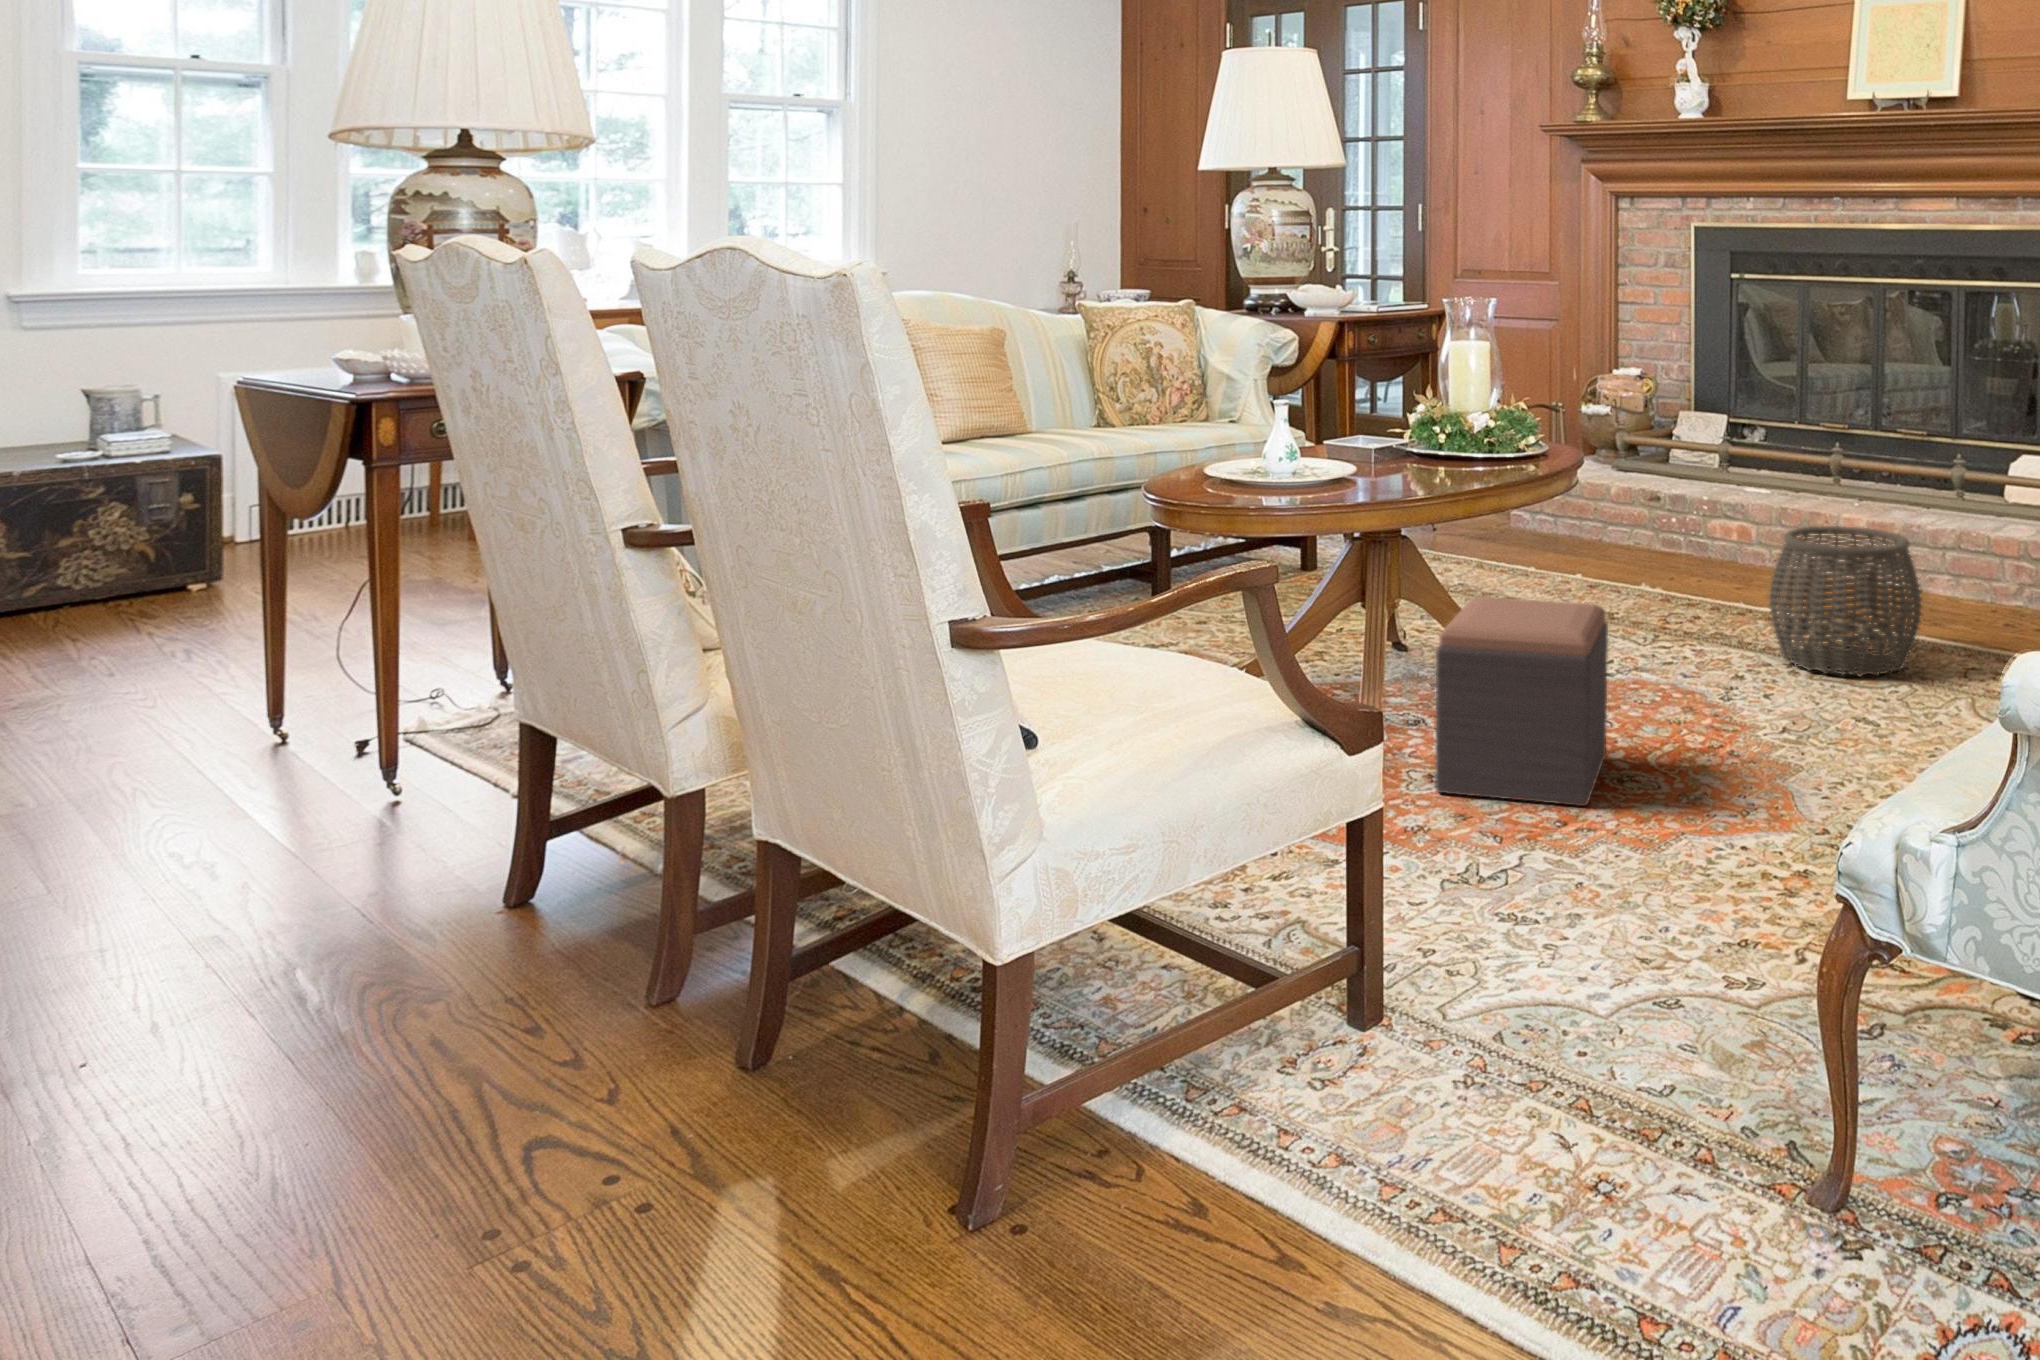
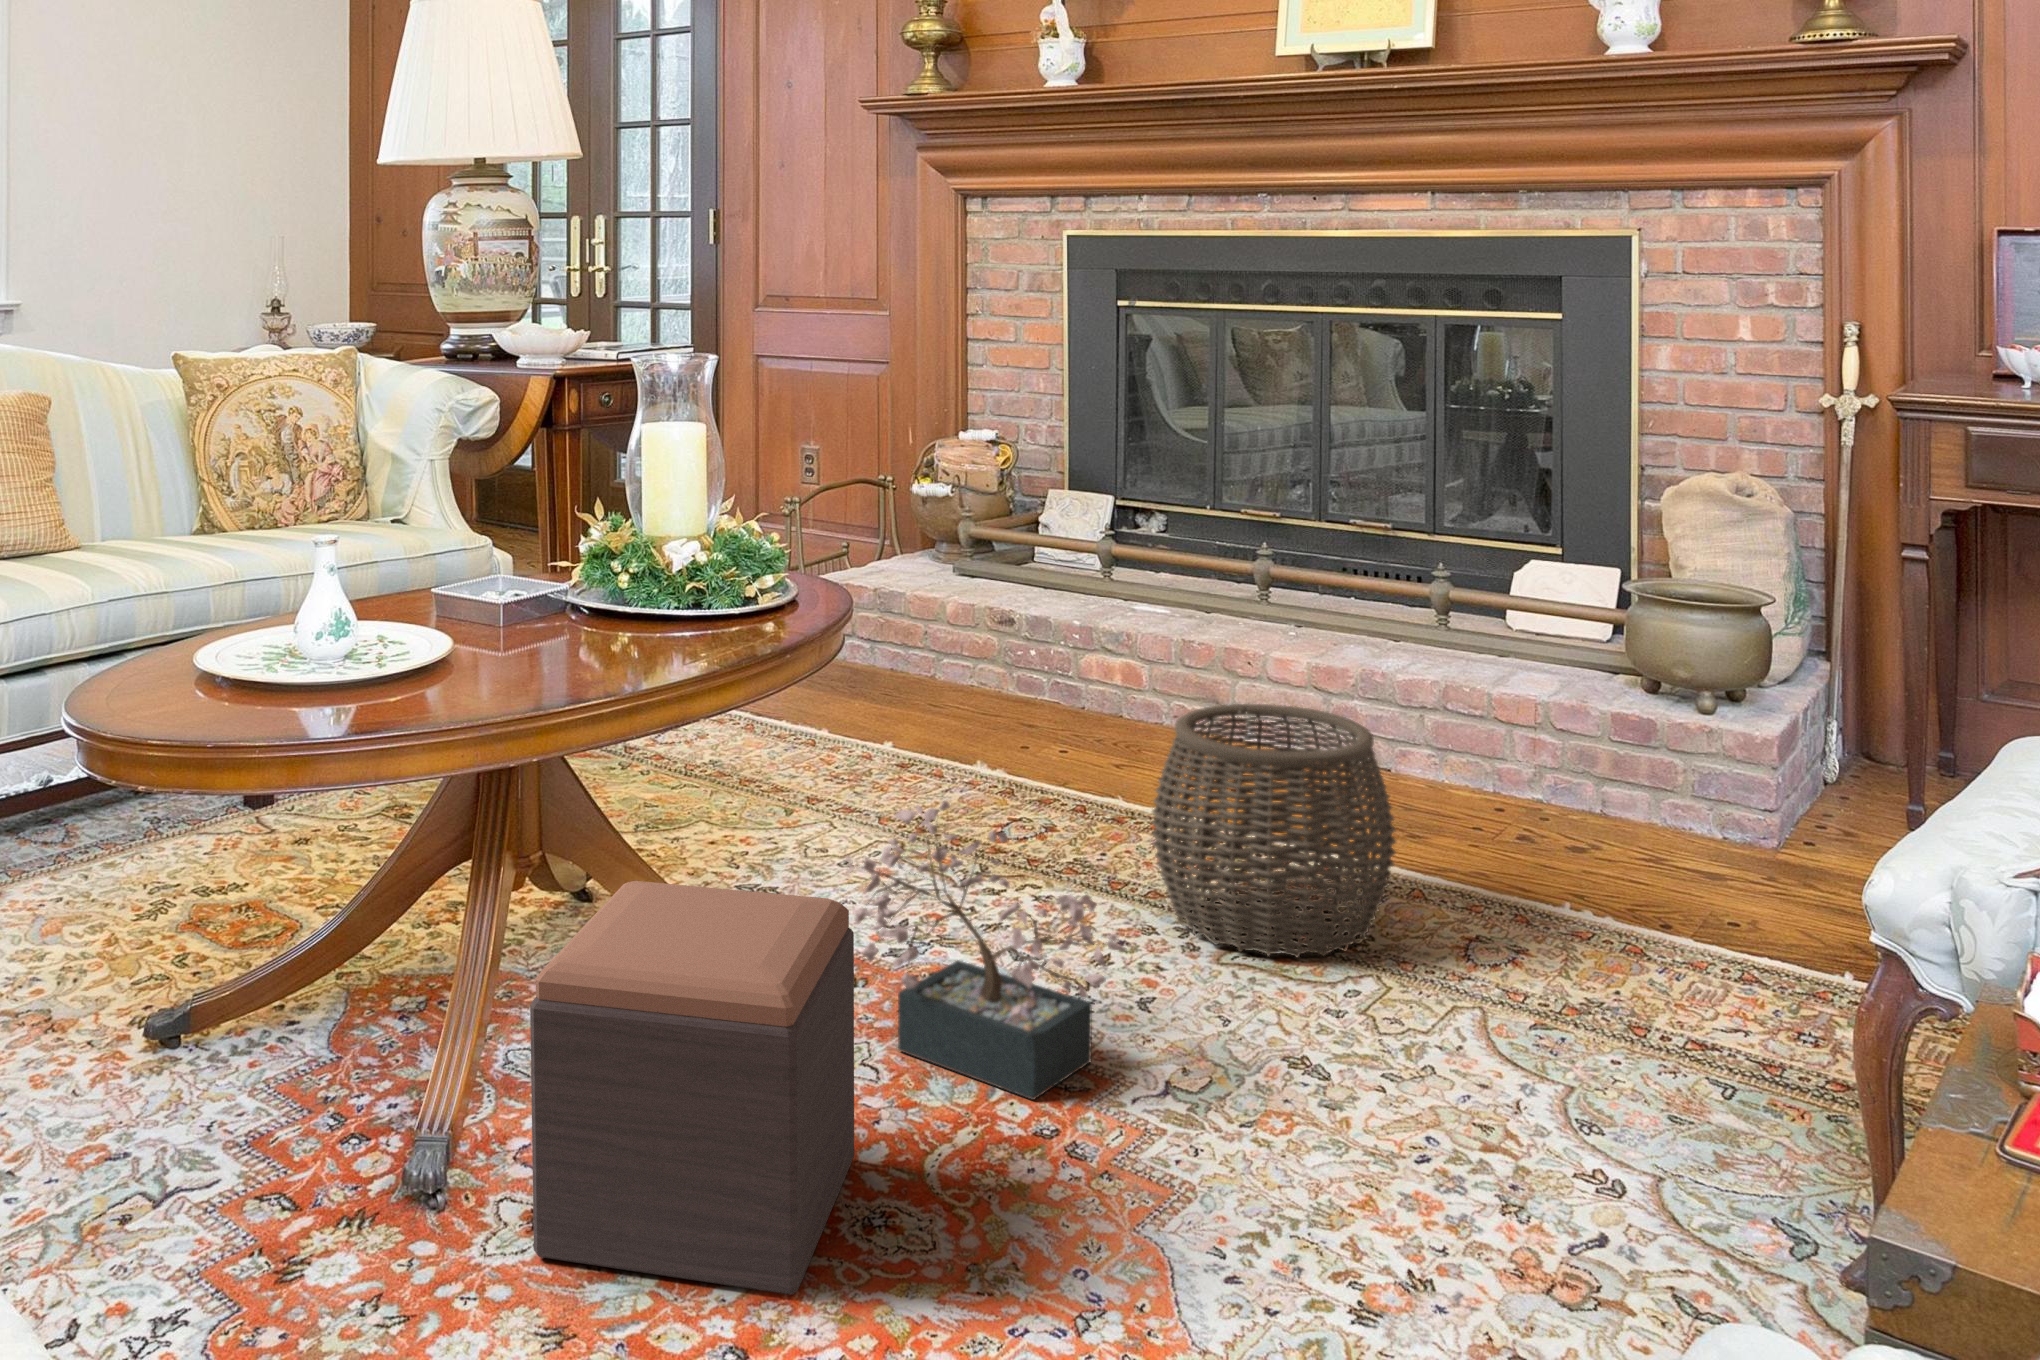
decorative plant: none [1589,569,1761,736] -> present [846,801,1126,1100]

